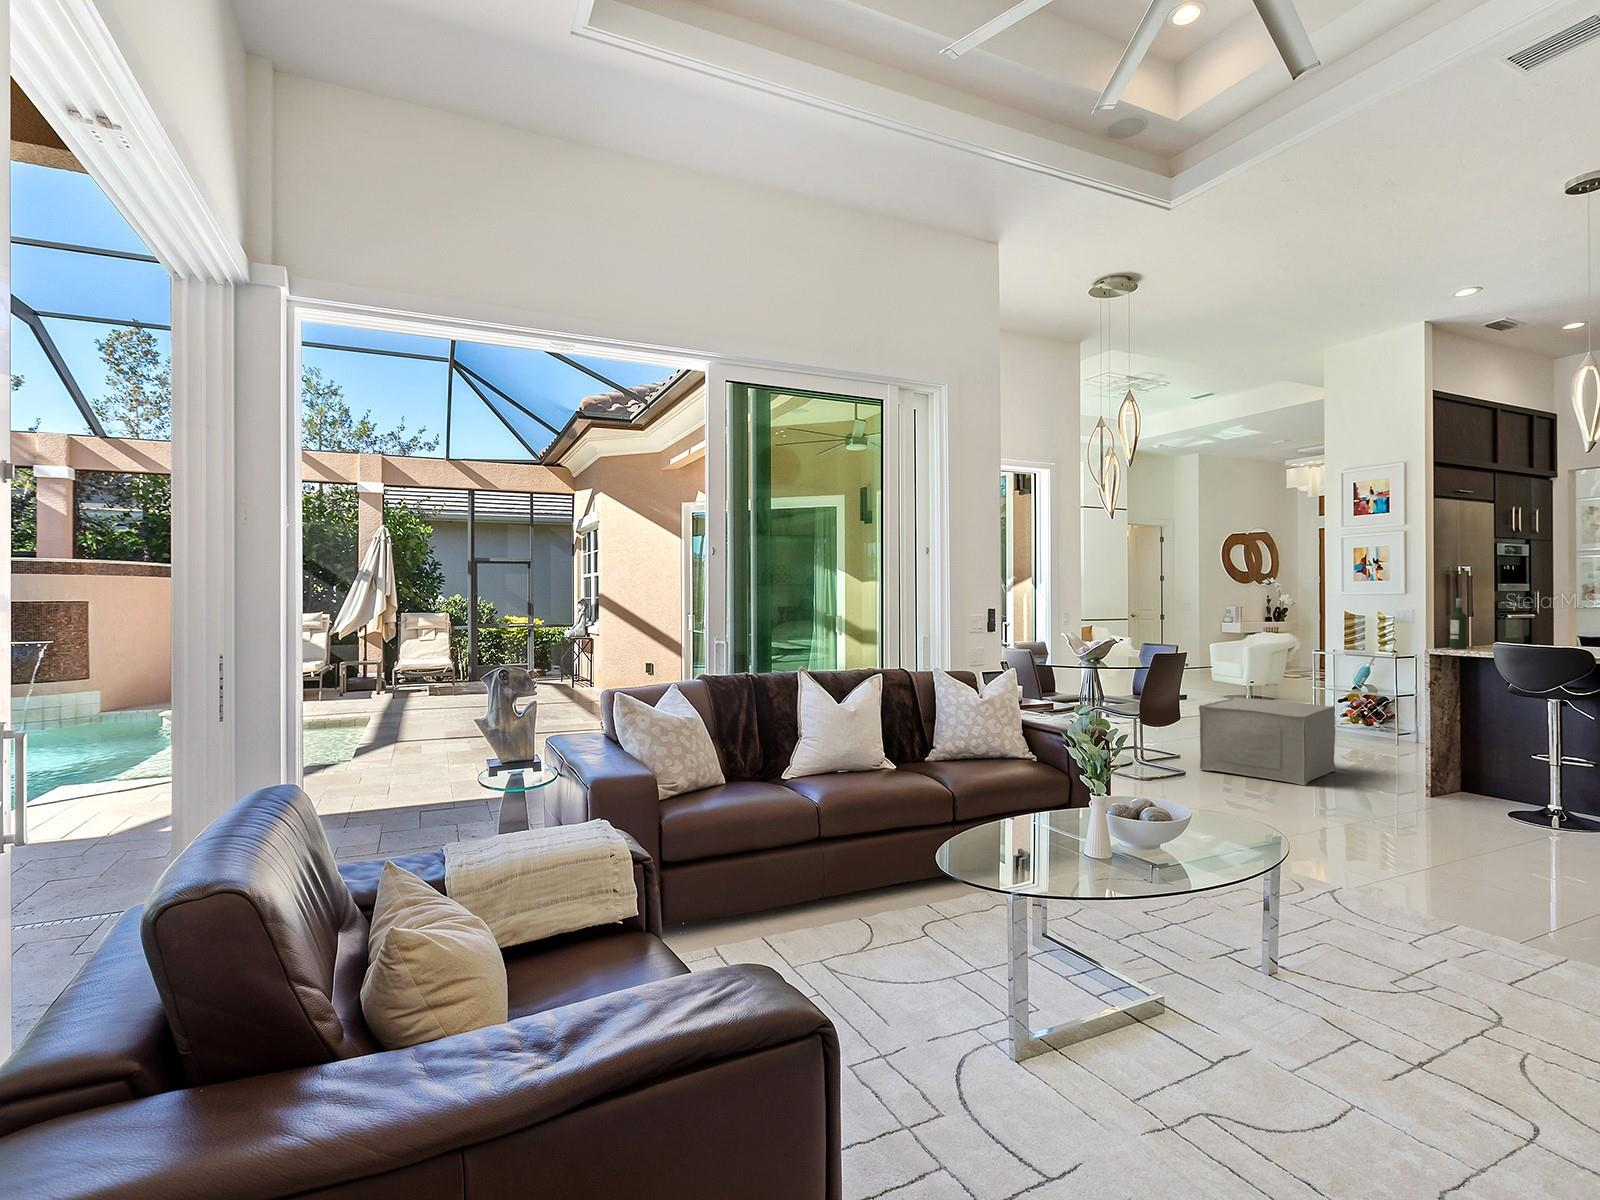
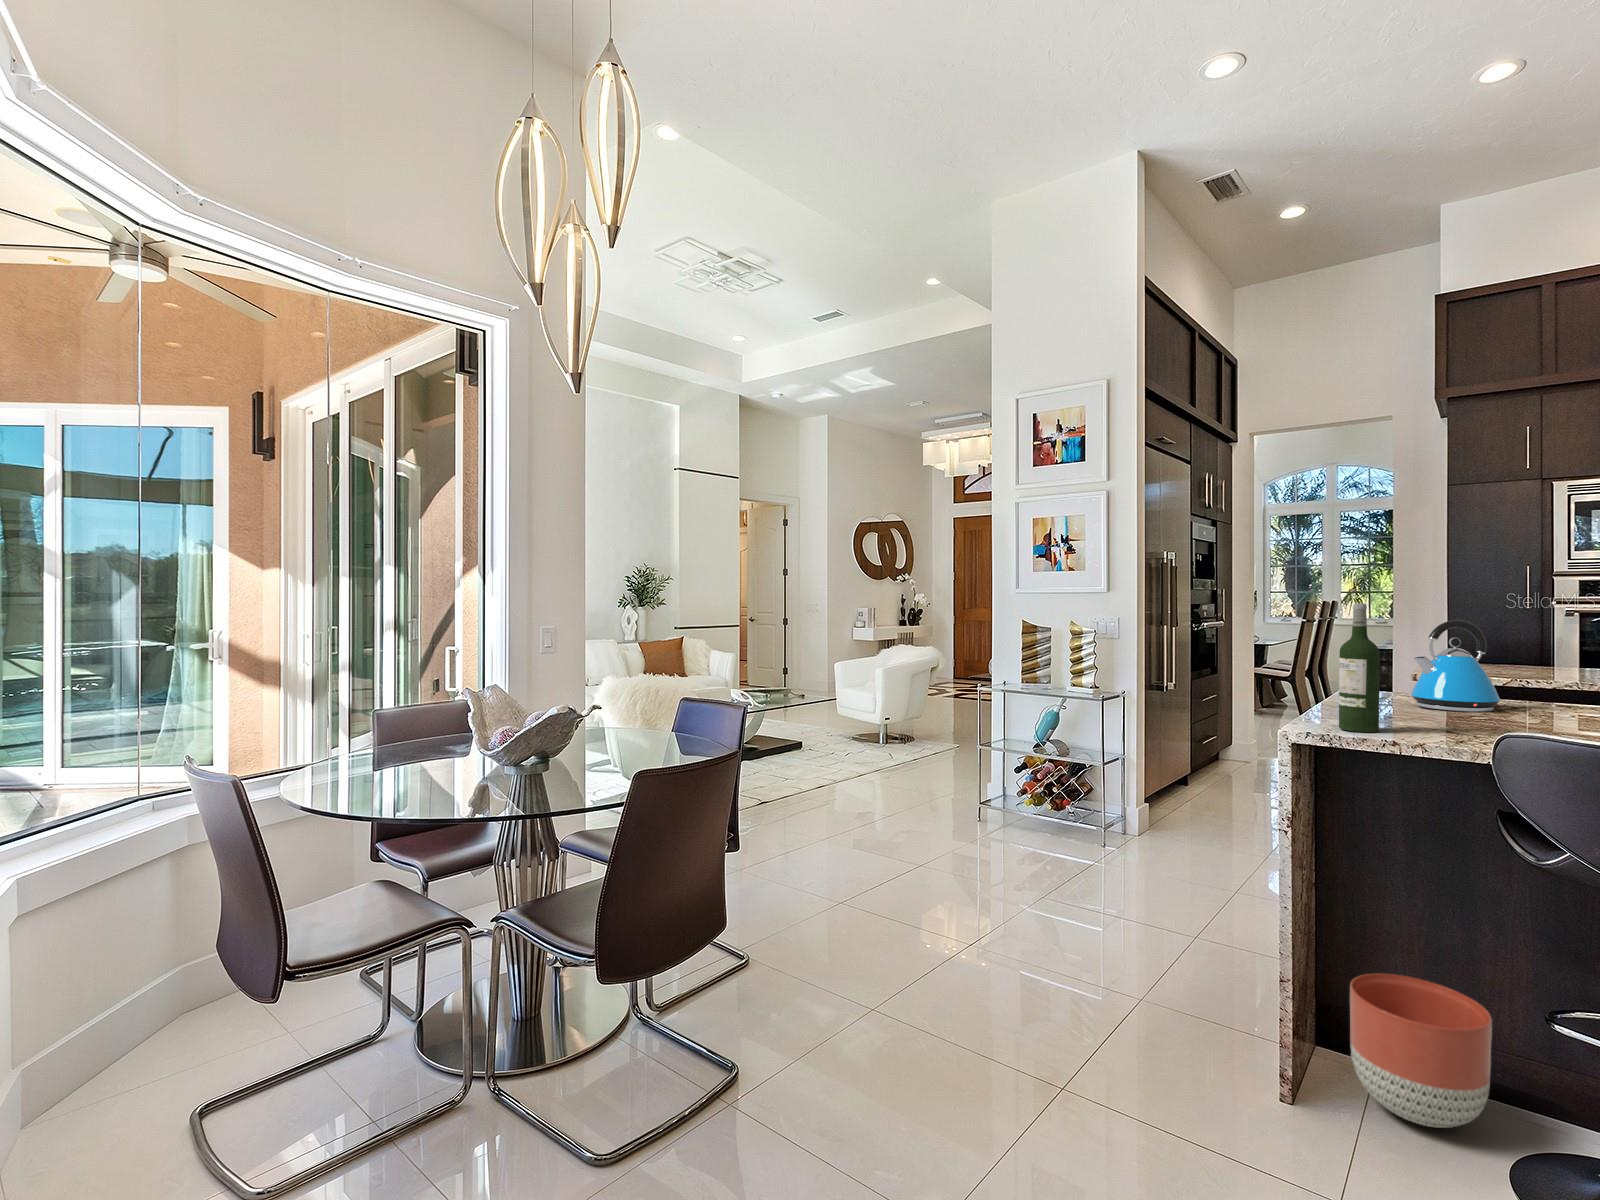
kettle: none [1523,607,1569,648] -> present [1411,620,1502,712]
ottoman: present [1199,697,1335,786] -> none [778,813,1056,1093]
planter: none [1458,752,1516,803] -> present [1350,974,1492,1128]

